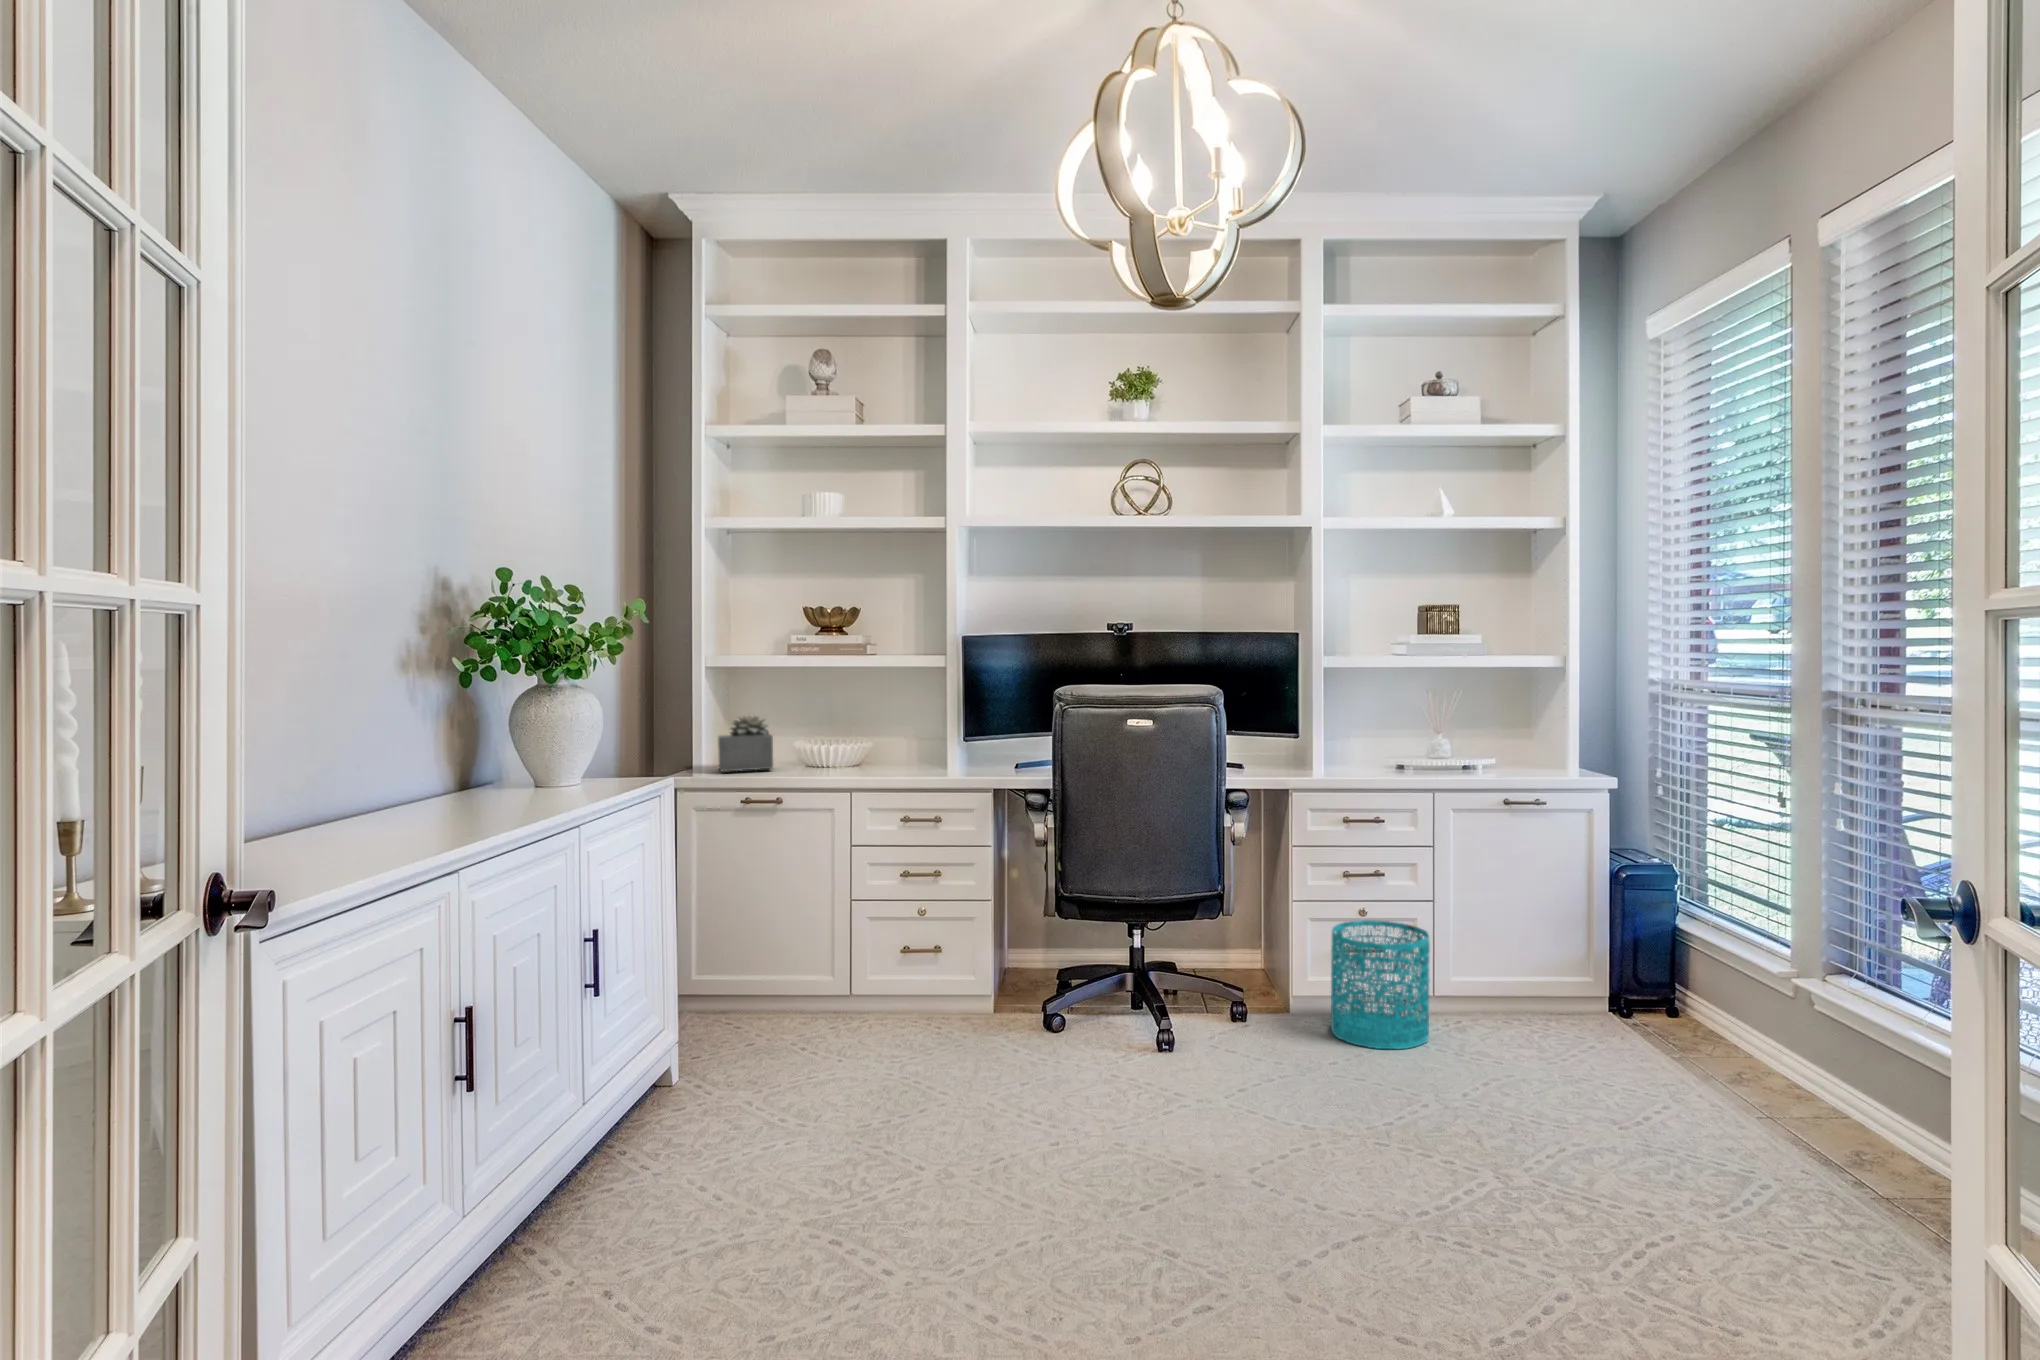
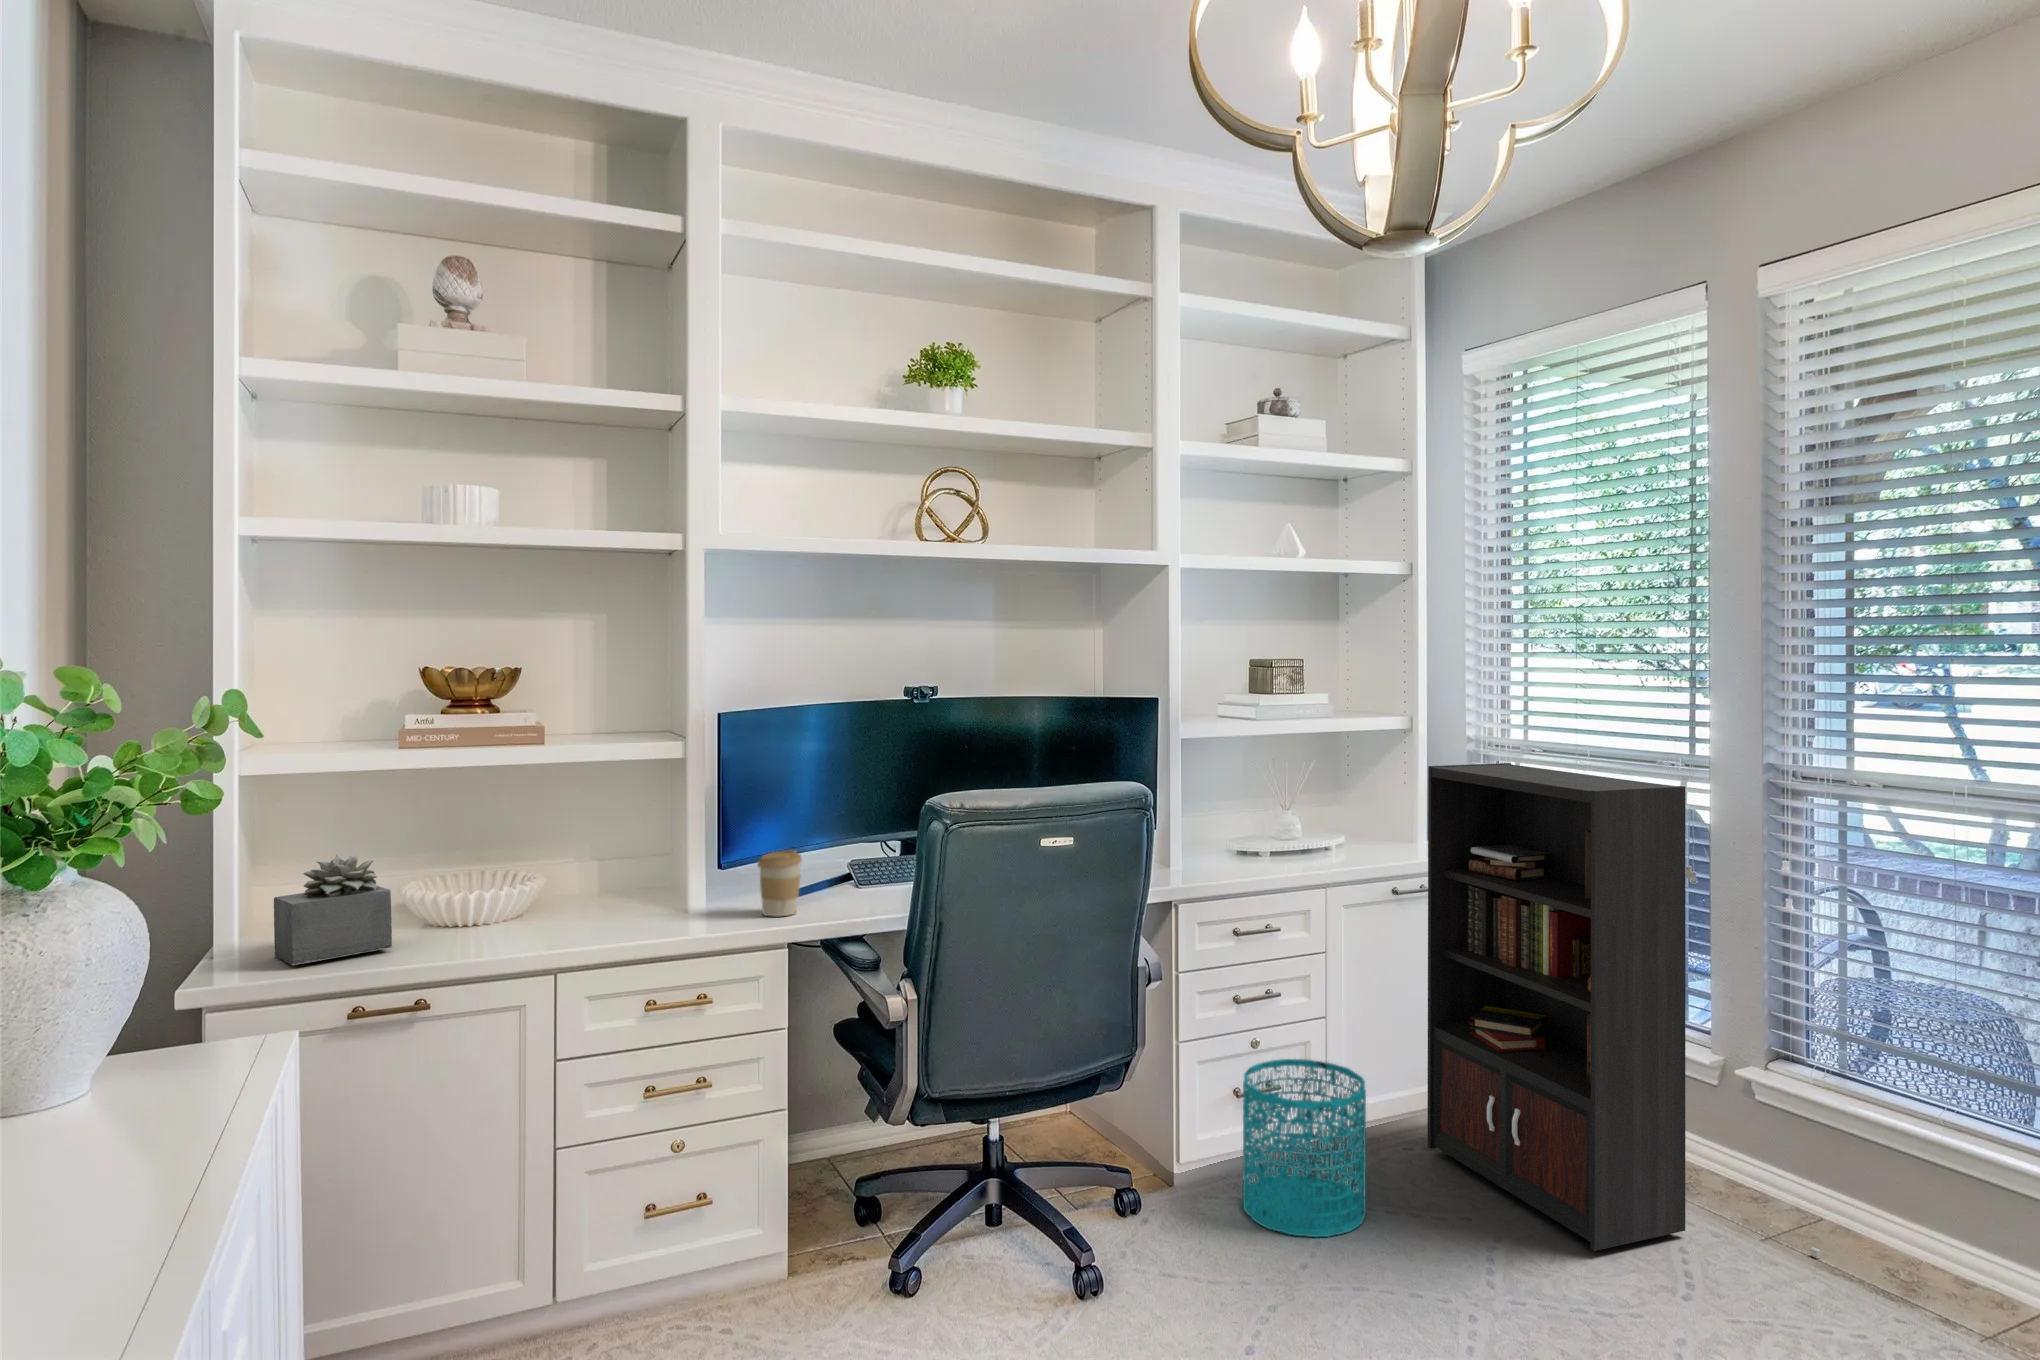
bookcase: none [1526,693,1803,1128] -> present [1427,763,1820,1259]
coffee cup: none [983,729,1012,771] -> present [757,850,802,916]

